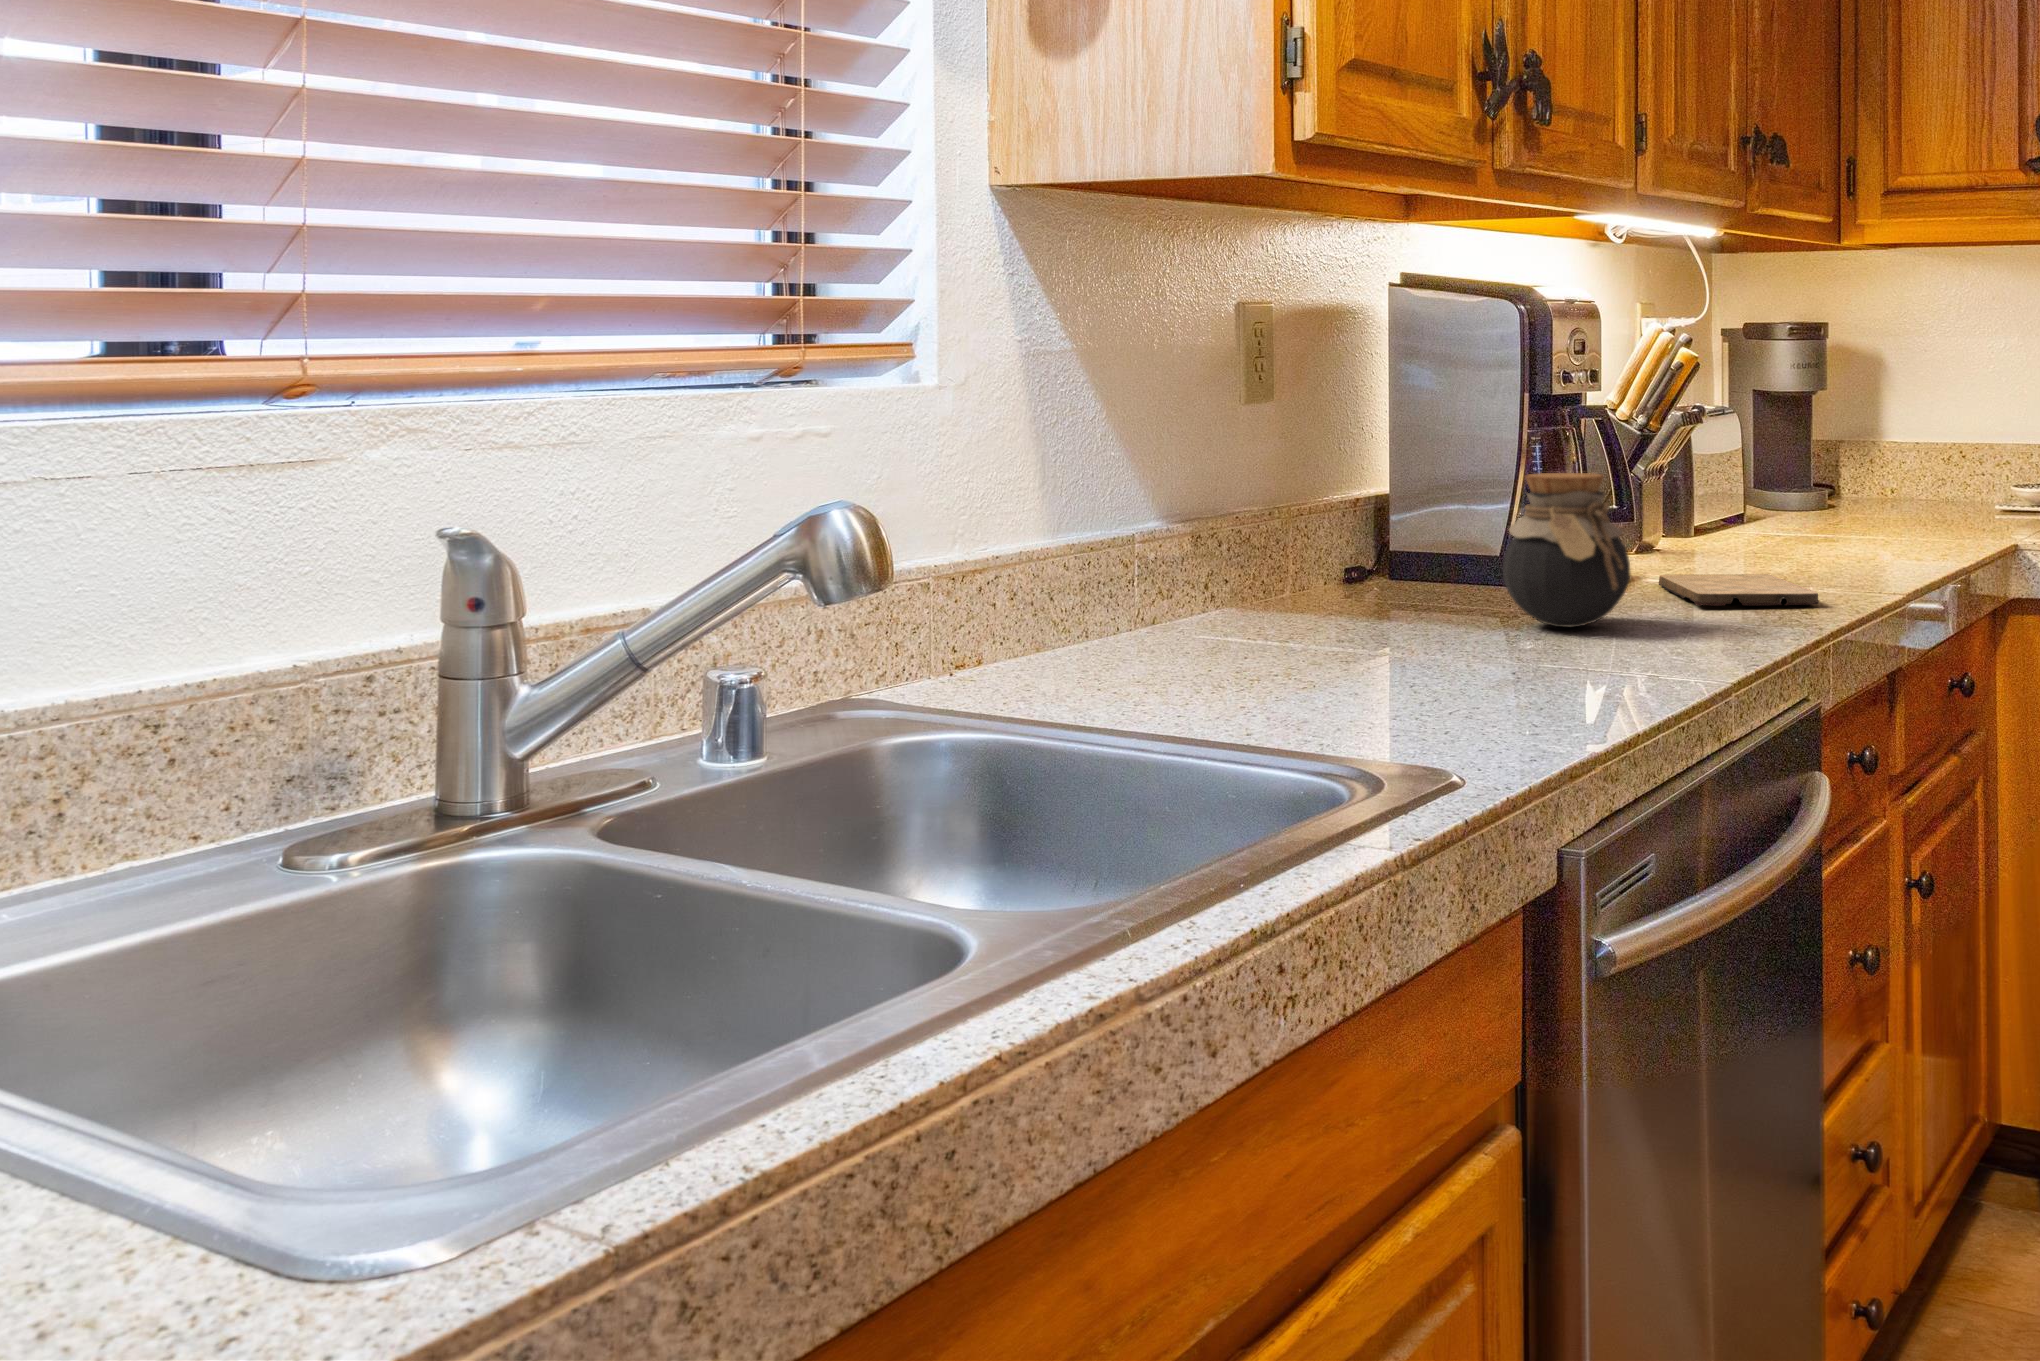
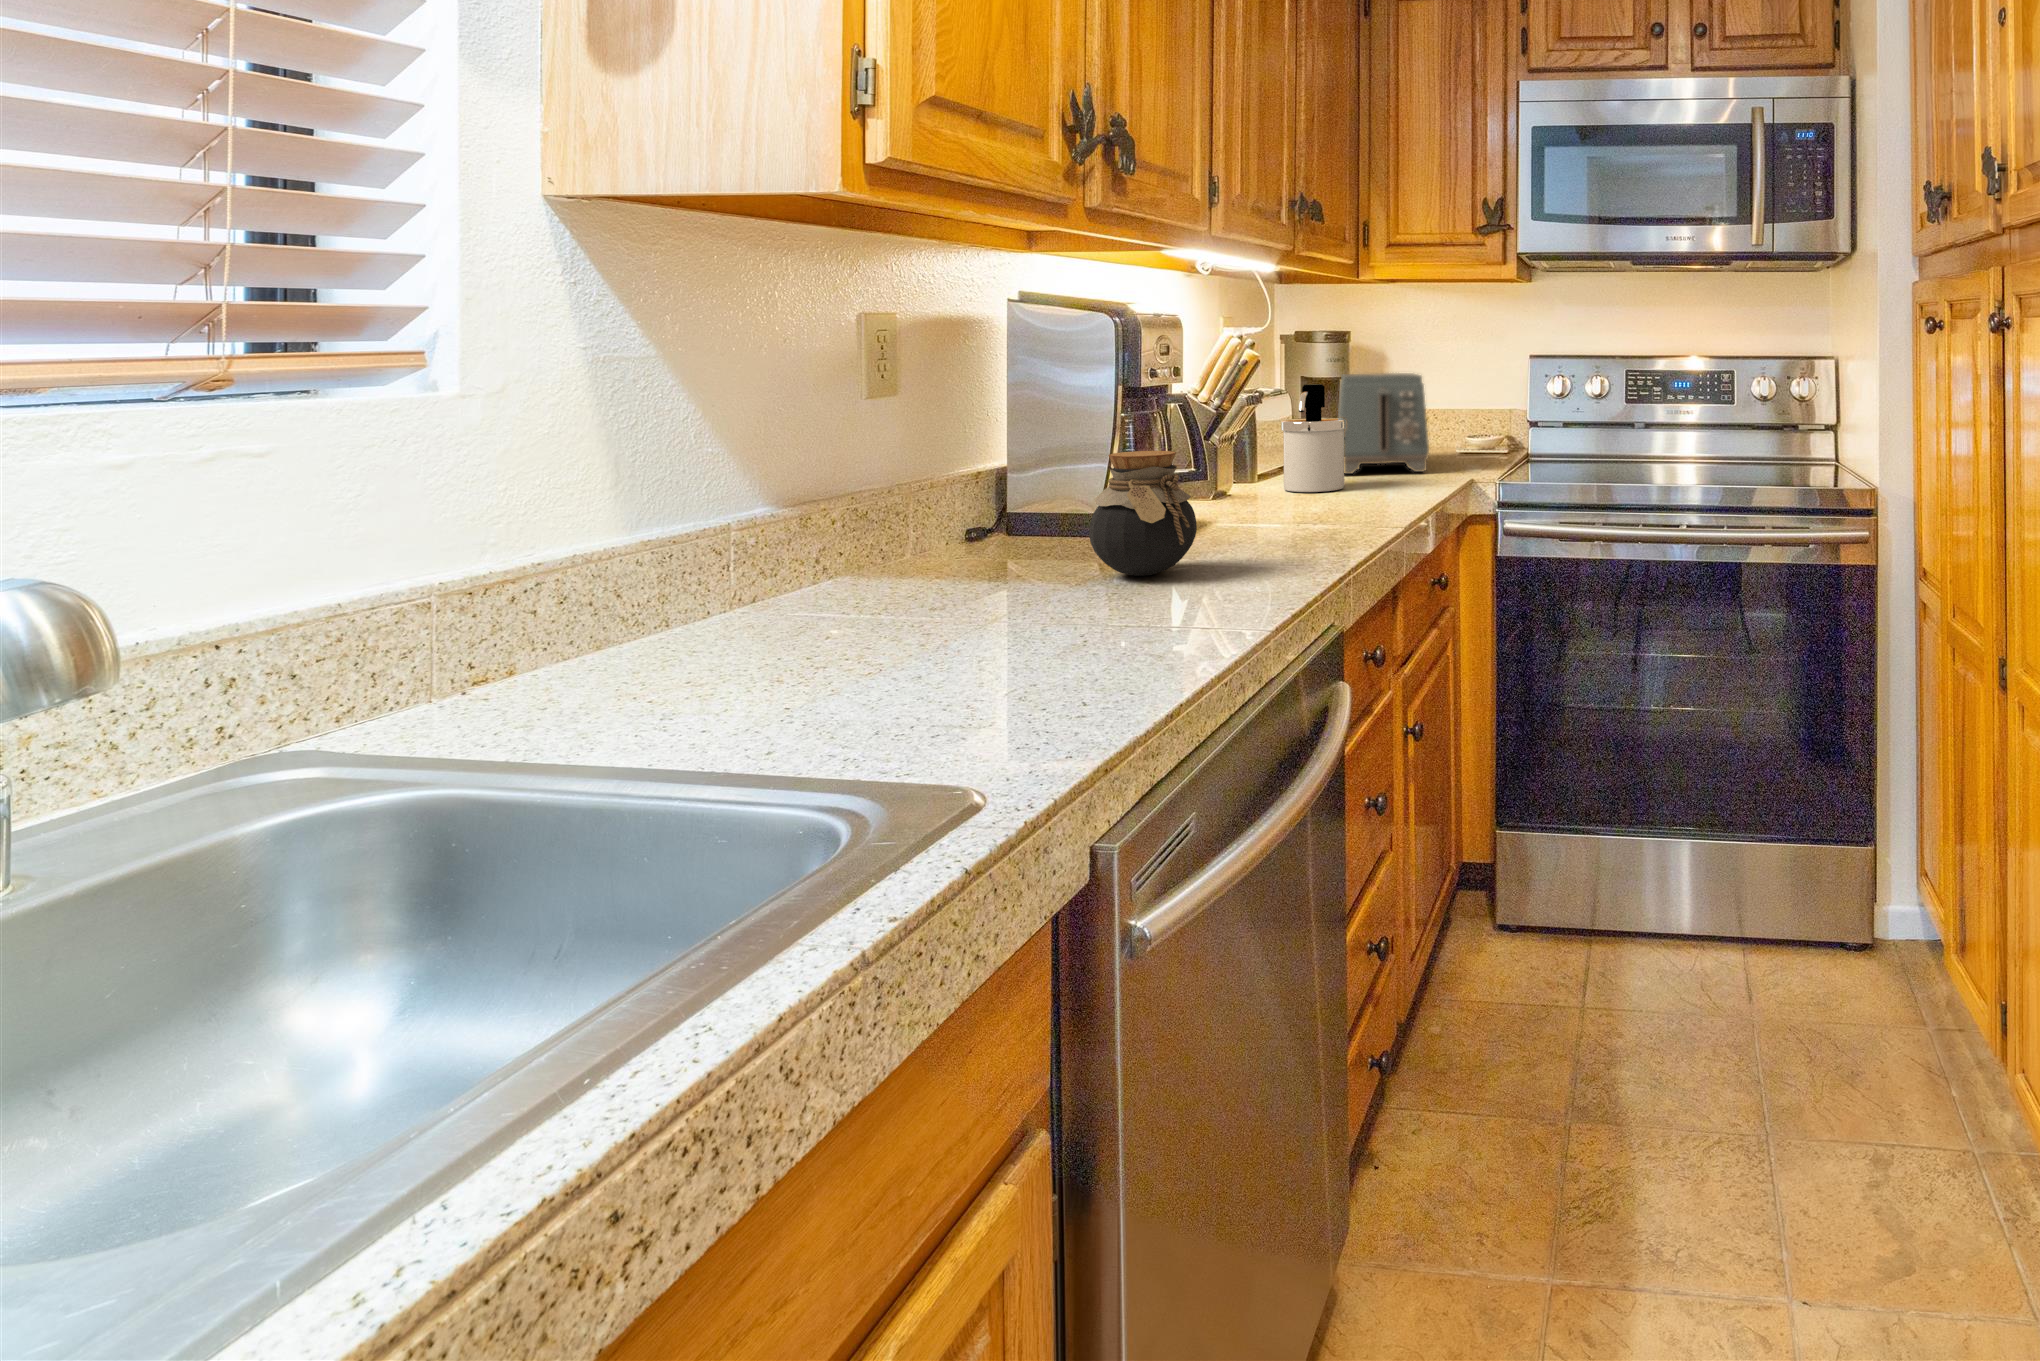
toaster: none [1806,383,1947,528] -> present [1338,373,1429,474]
soap dispenser: none [1729,396,1821,547] -> present [1281,384,1346,492]
cutting board: present [1659,574,1819,606] -> none [1225,516,1342,547]

